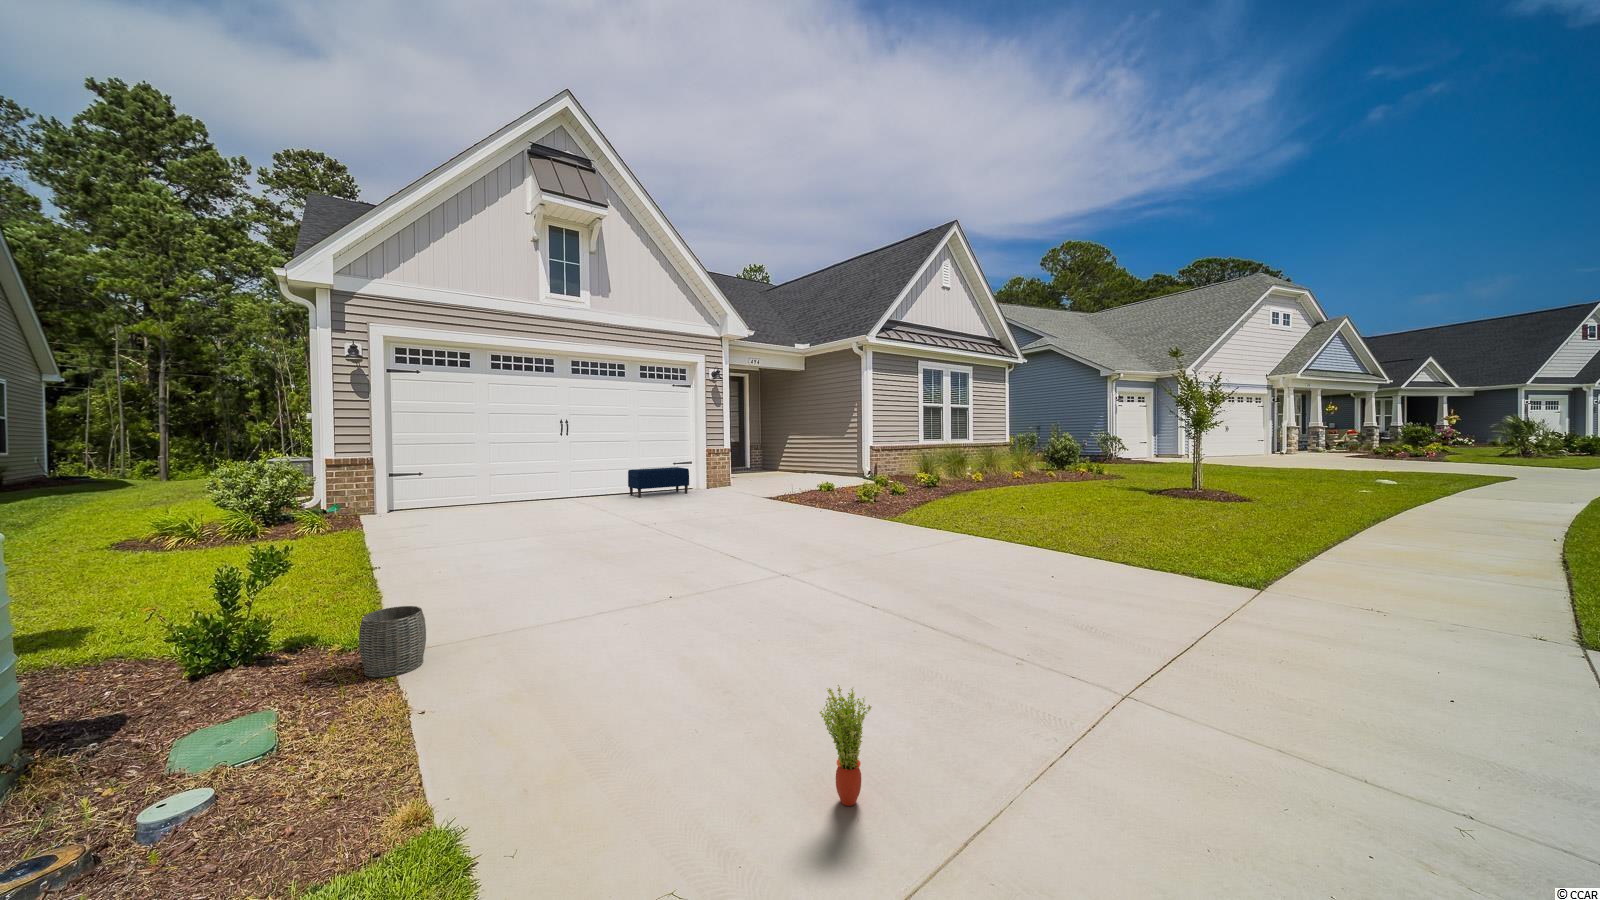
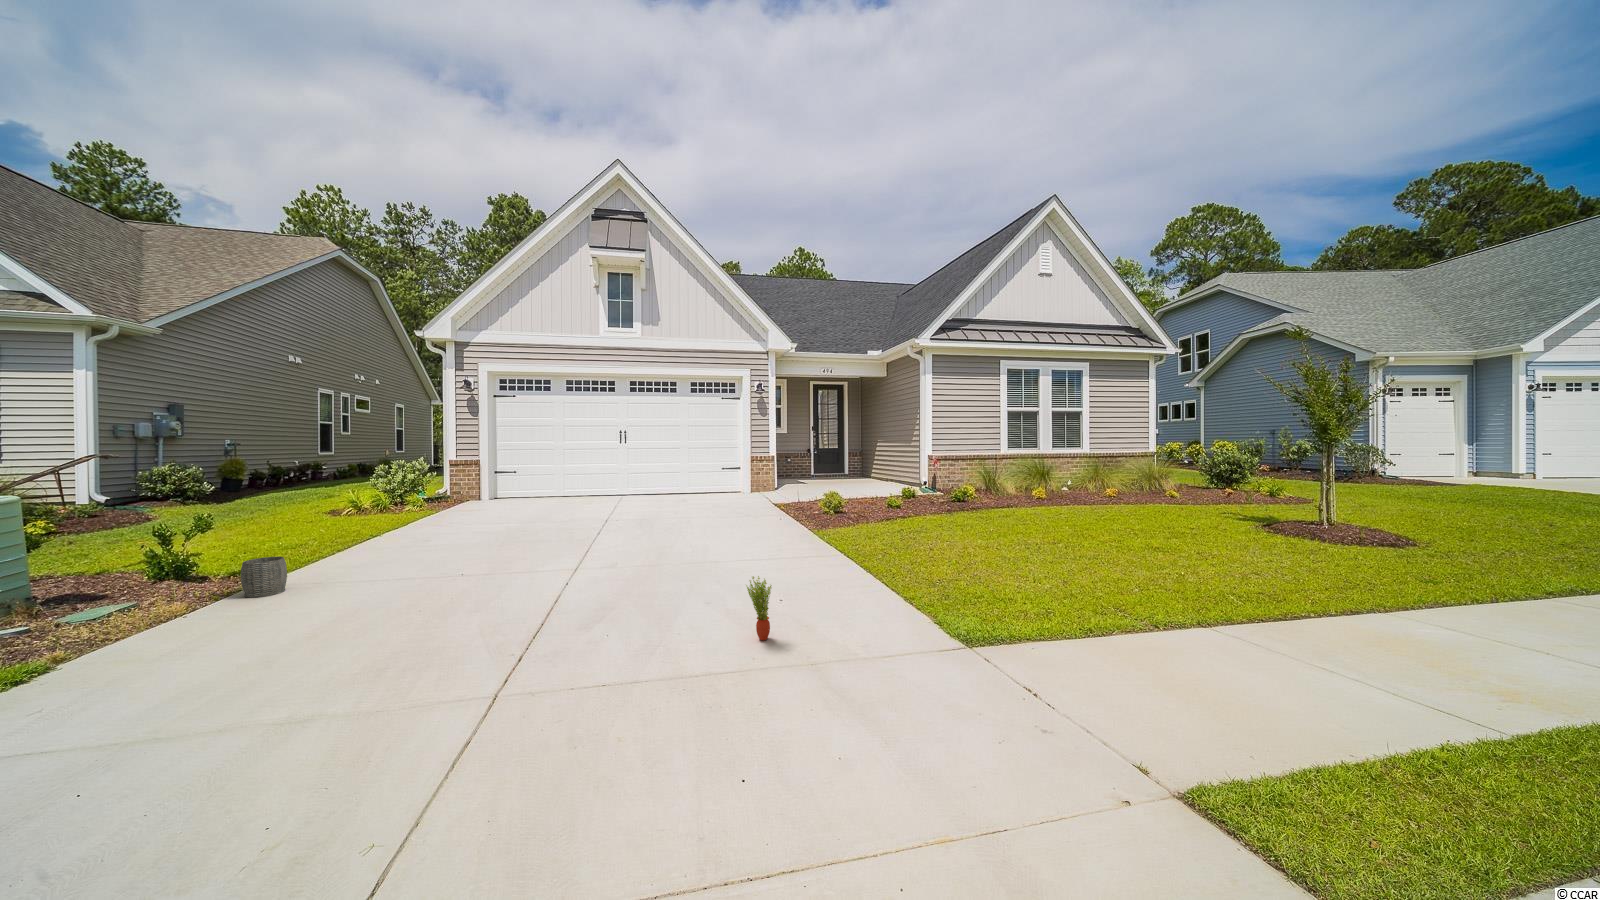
bench: present [628,467,689,497] -> none [675,471,724,497]
potted plant: present [819,685,872,806] -> present [746,576,771,640]

